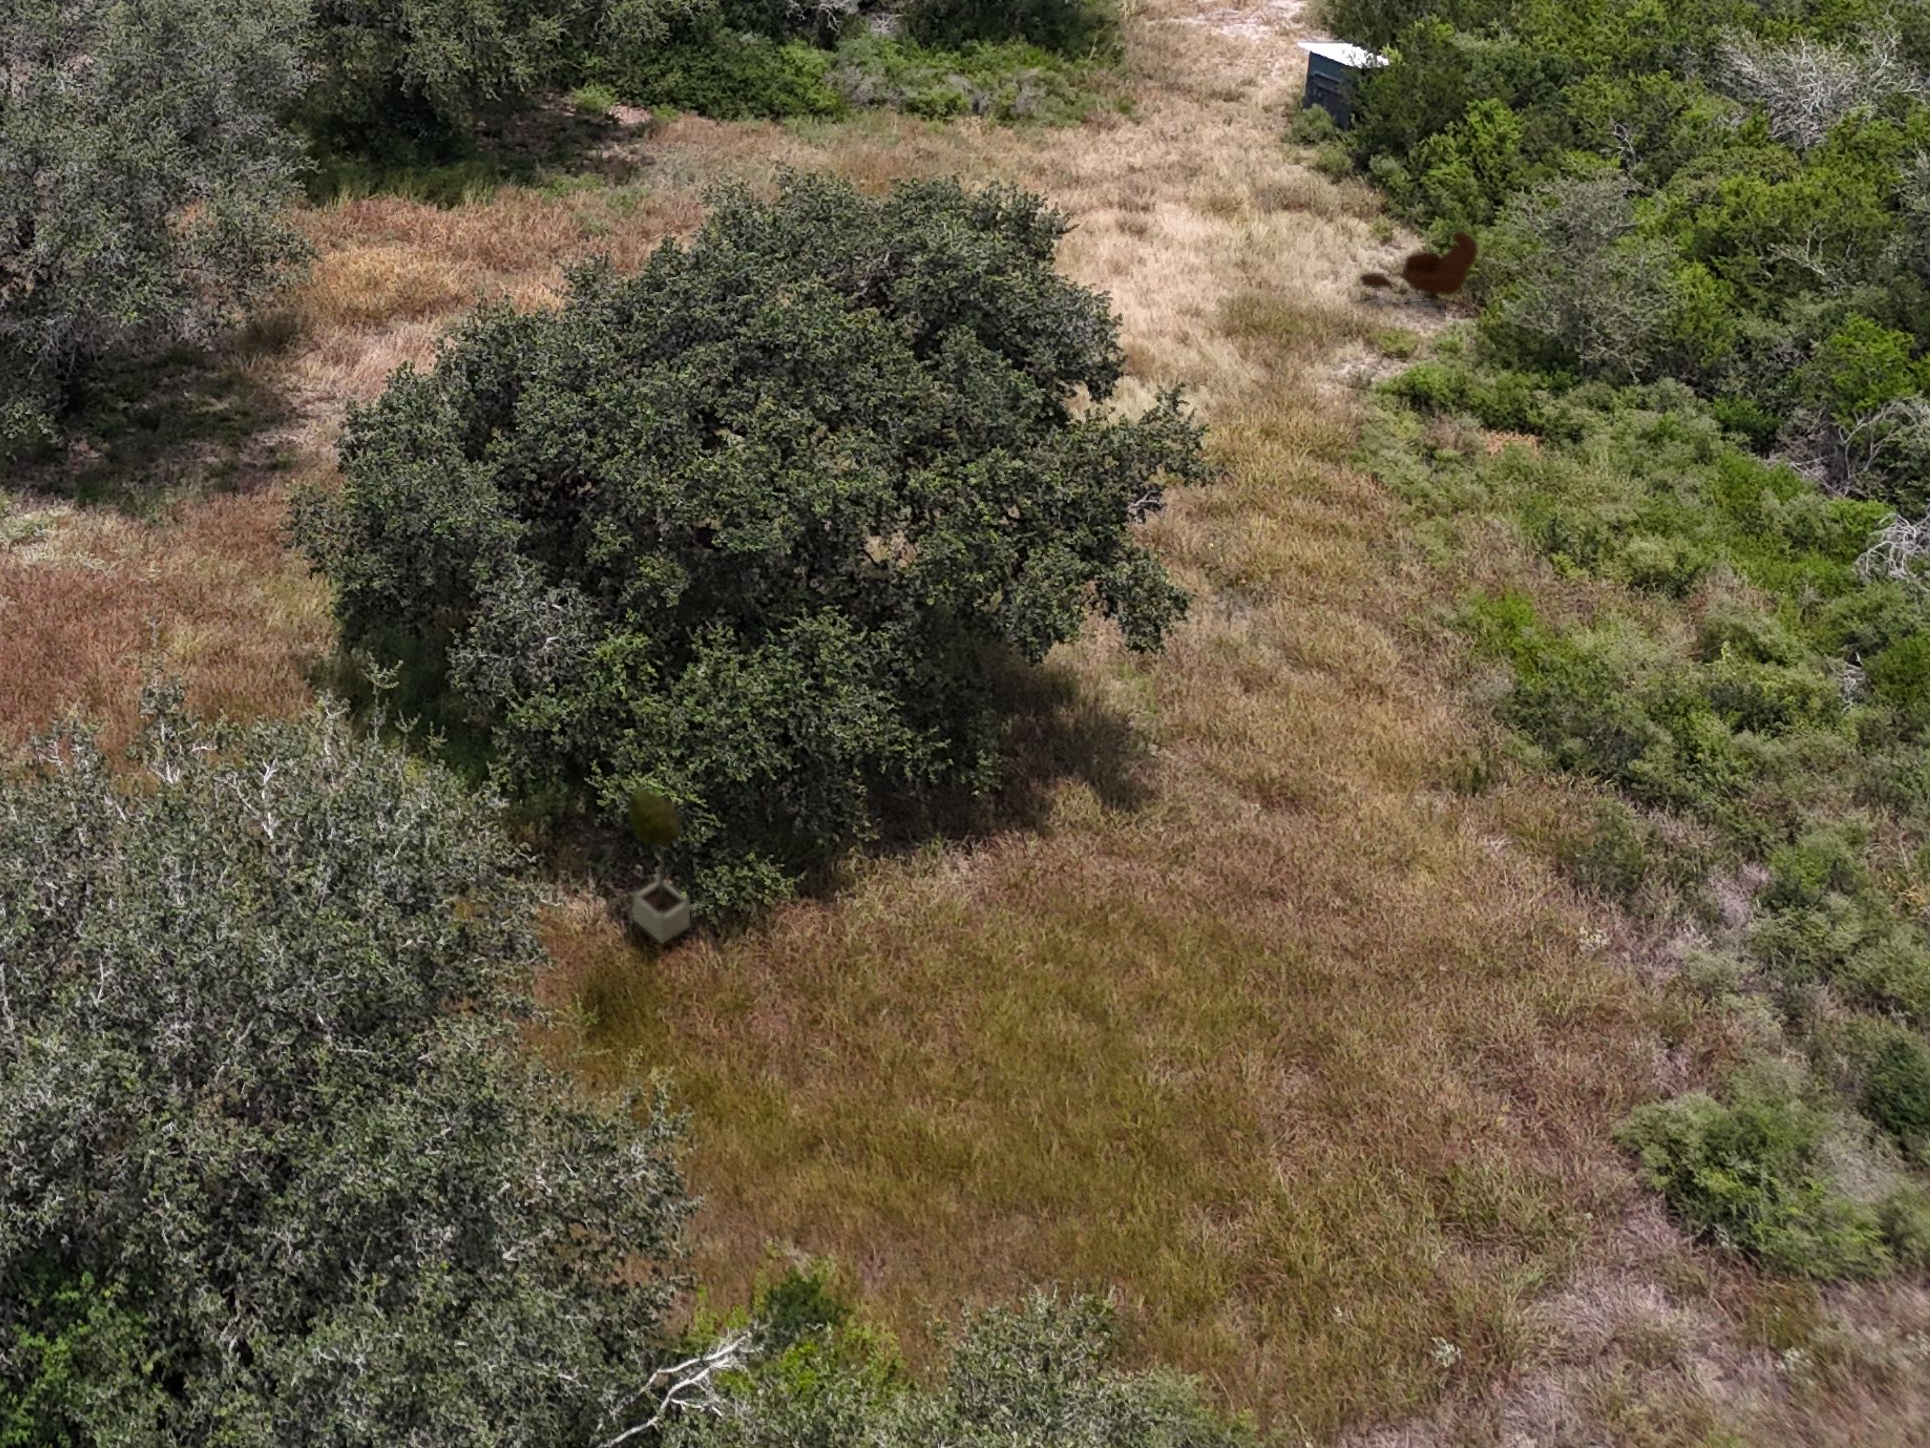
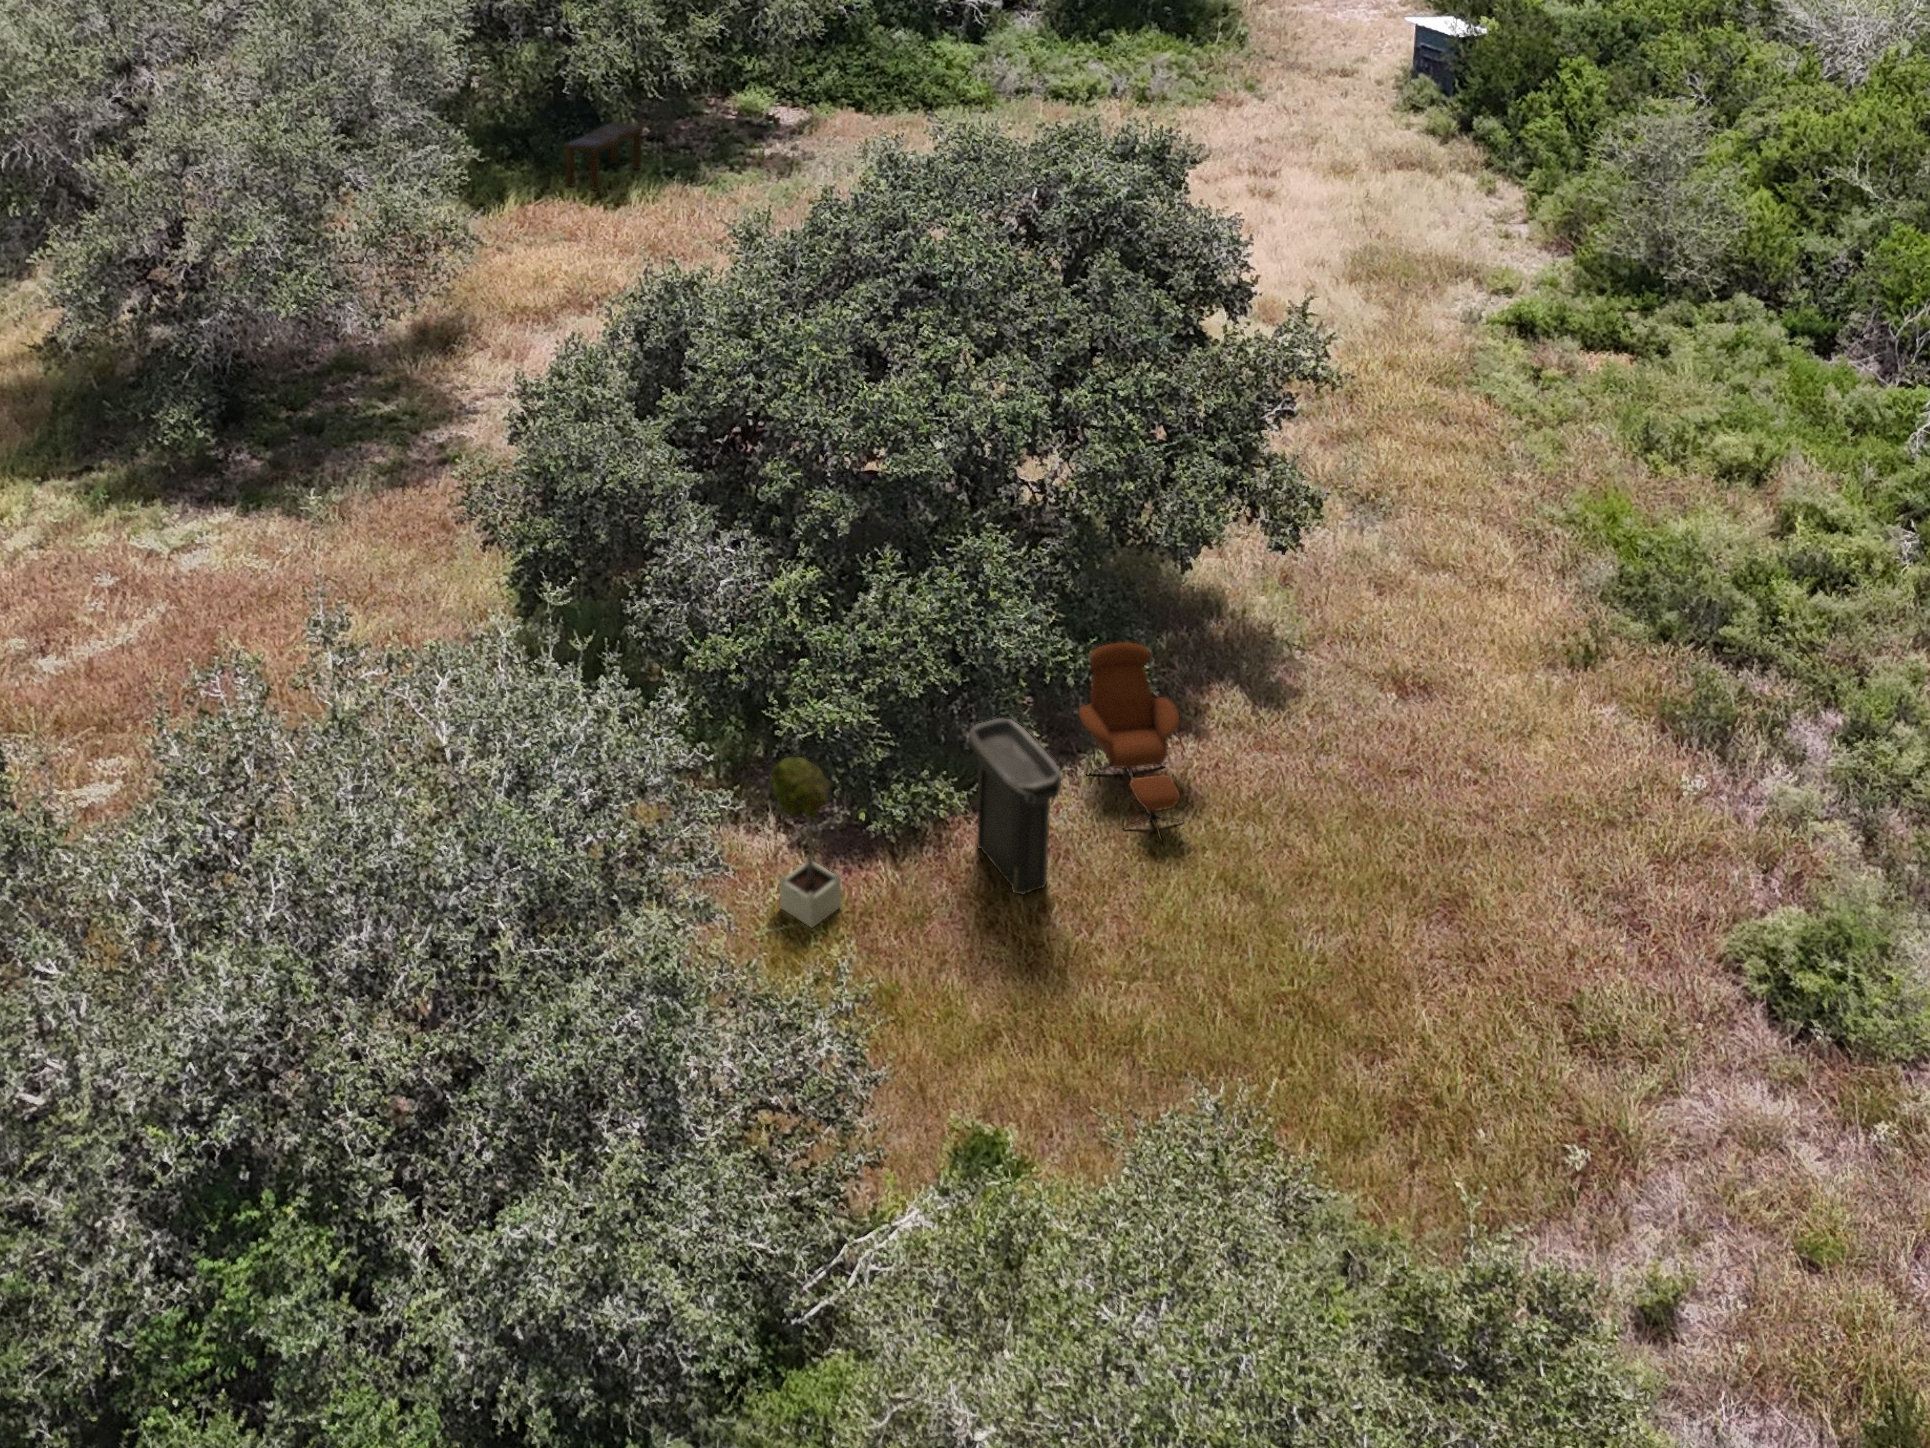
bench: none [441,117,512,182] -> present [565,122,643,191]
lounge chair: present [1360,233,1479,308] -> present [1079,642,1180,840]
trash can: none [814,772,902,941] -> present [969,718,1061,895]

